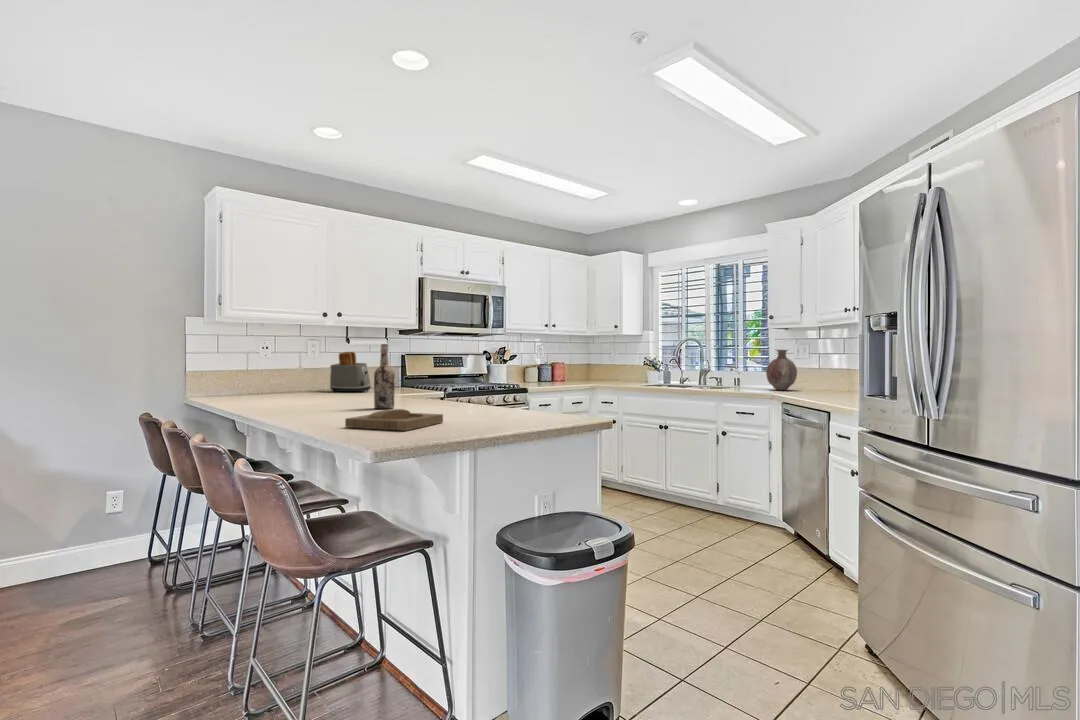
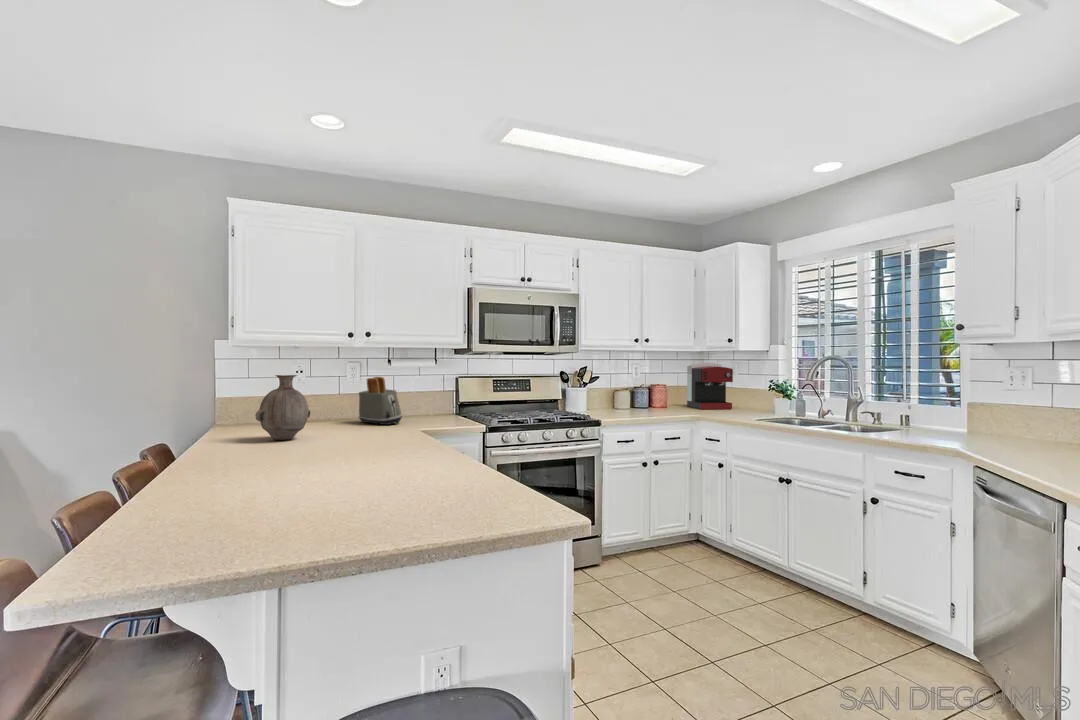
wine bottle: present [374,344,395,409] -> none [319,380,347,467]
coffee maker: none [580,345,616,382] -> present [687,363,733,409]
vase: present [766,350,797,390] -> present [255,375,310,440]
tray: present [345,409,443,431] -> none [162,488,319,542]

